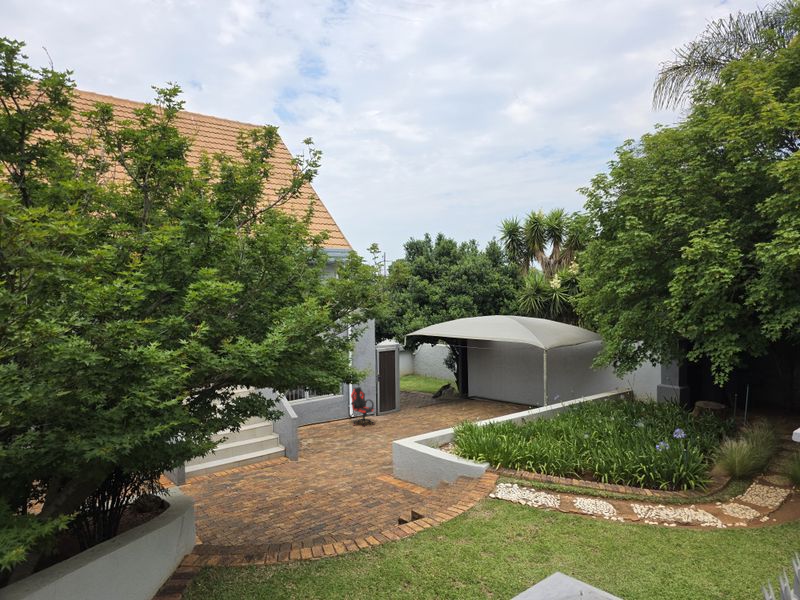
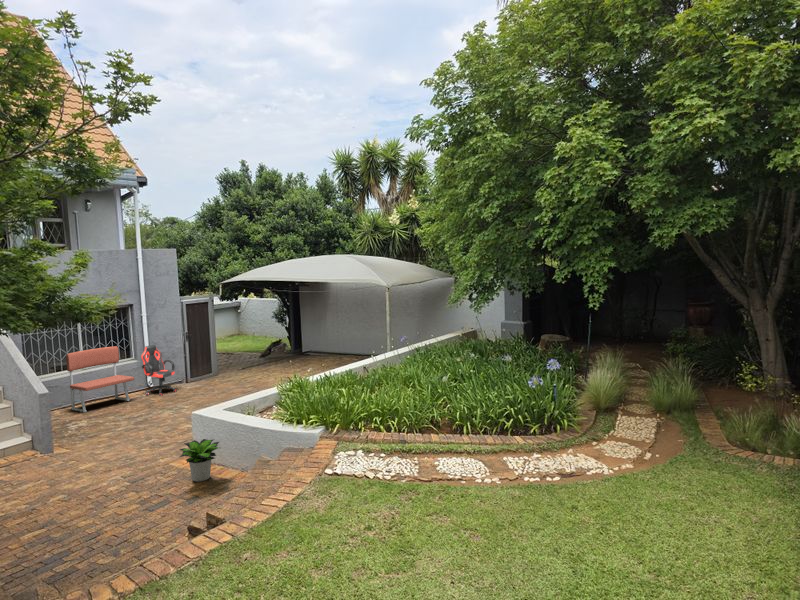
bench: none [305,387,347,435] -> present [66,346,134,412]
potted plant: none [388,463,418,493] -> present [180,439,219,482]

